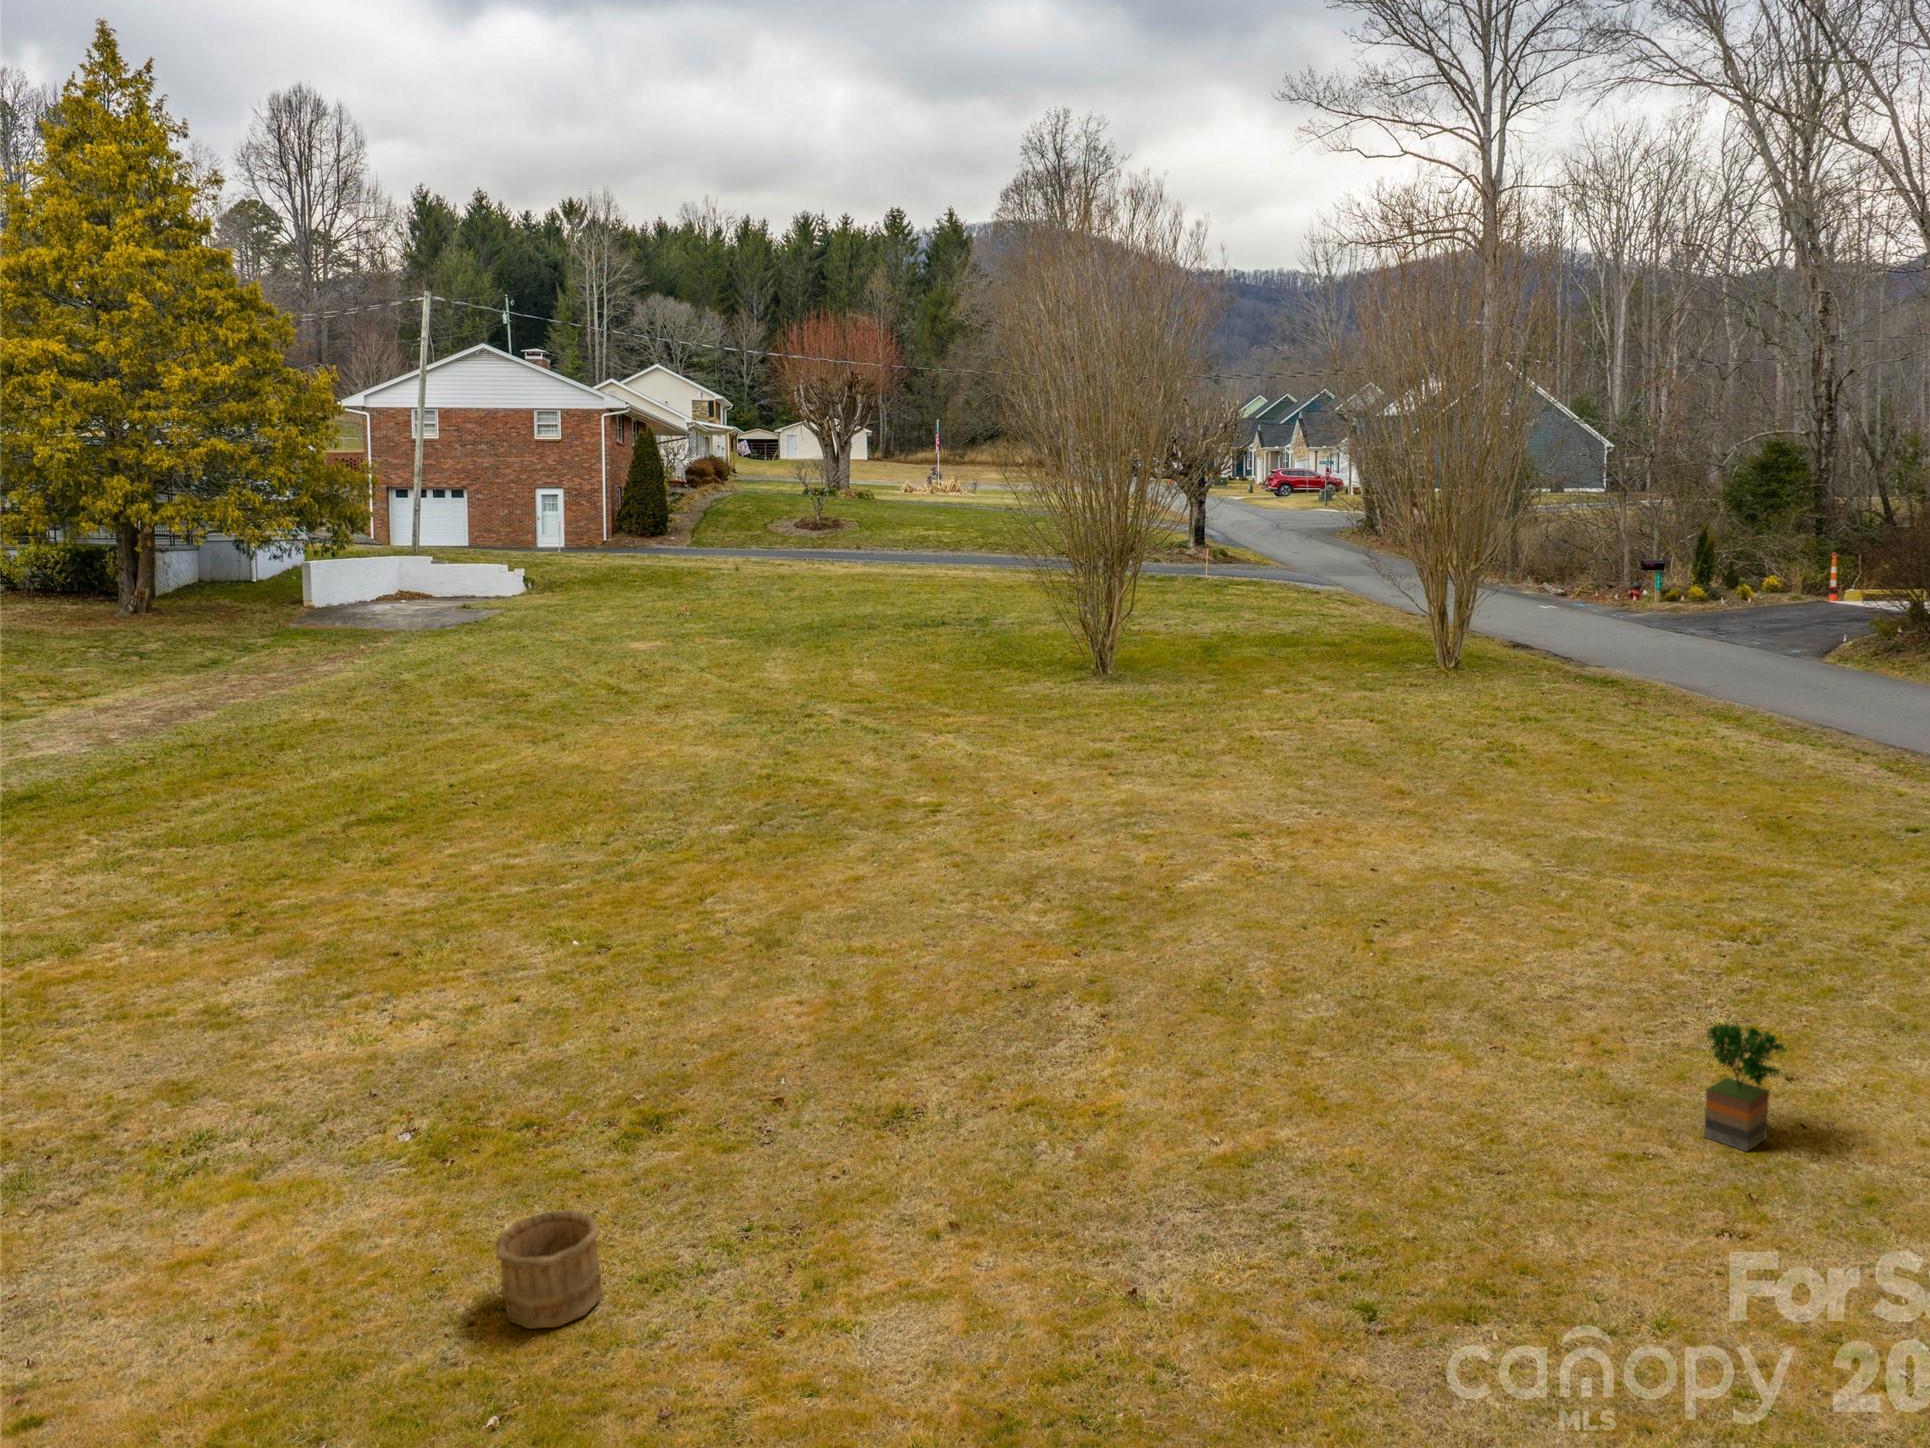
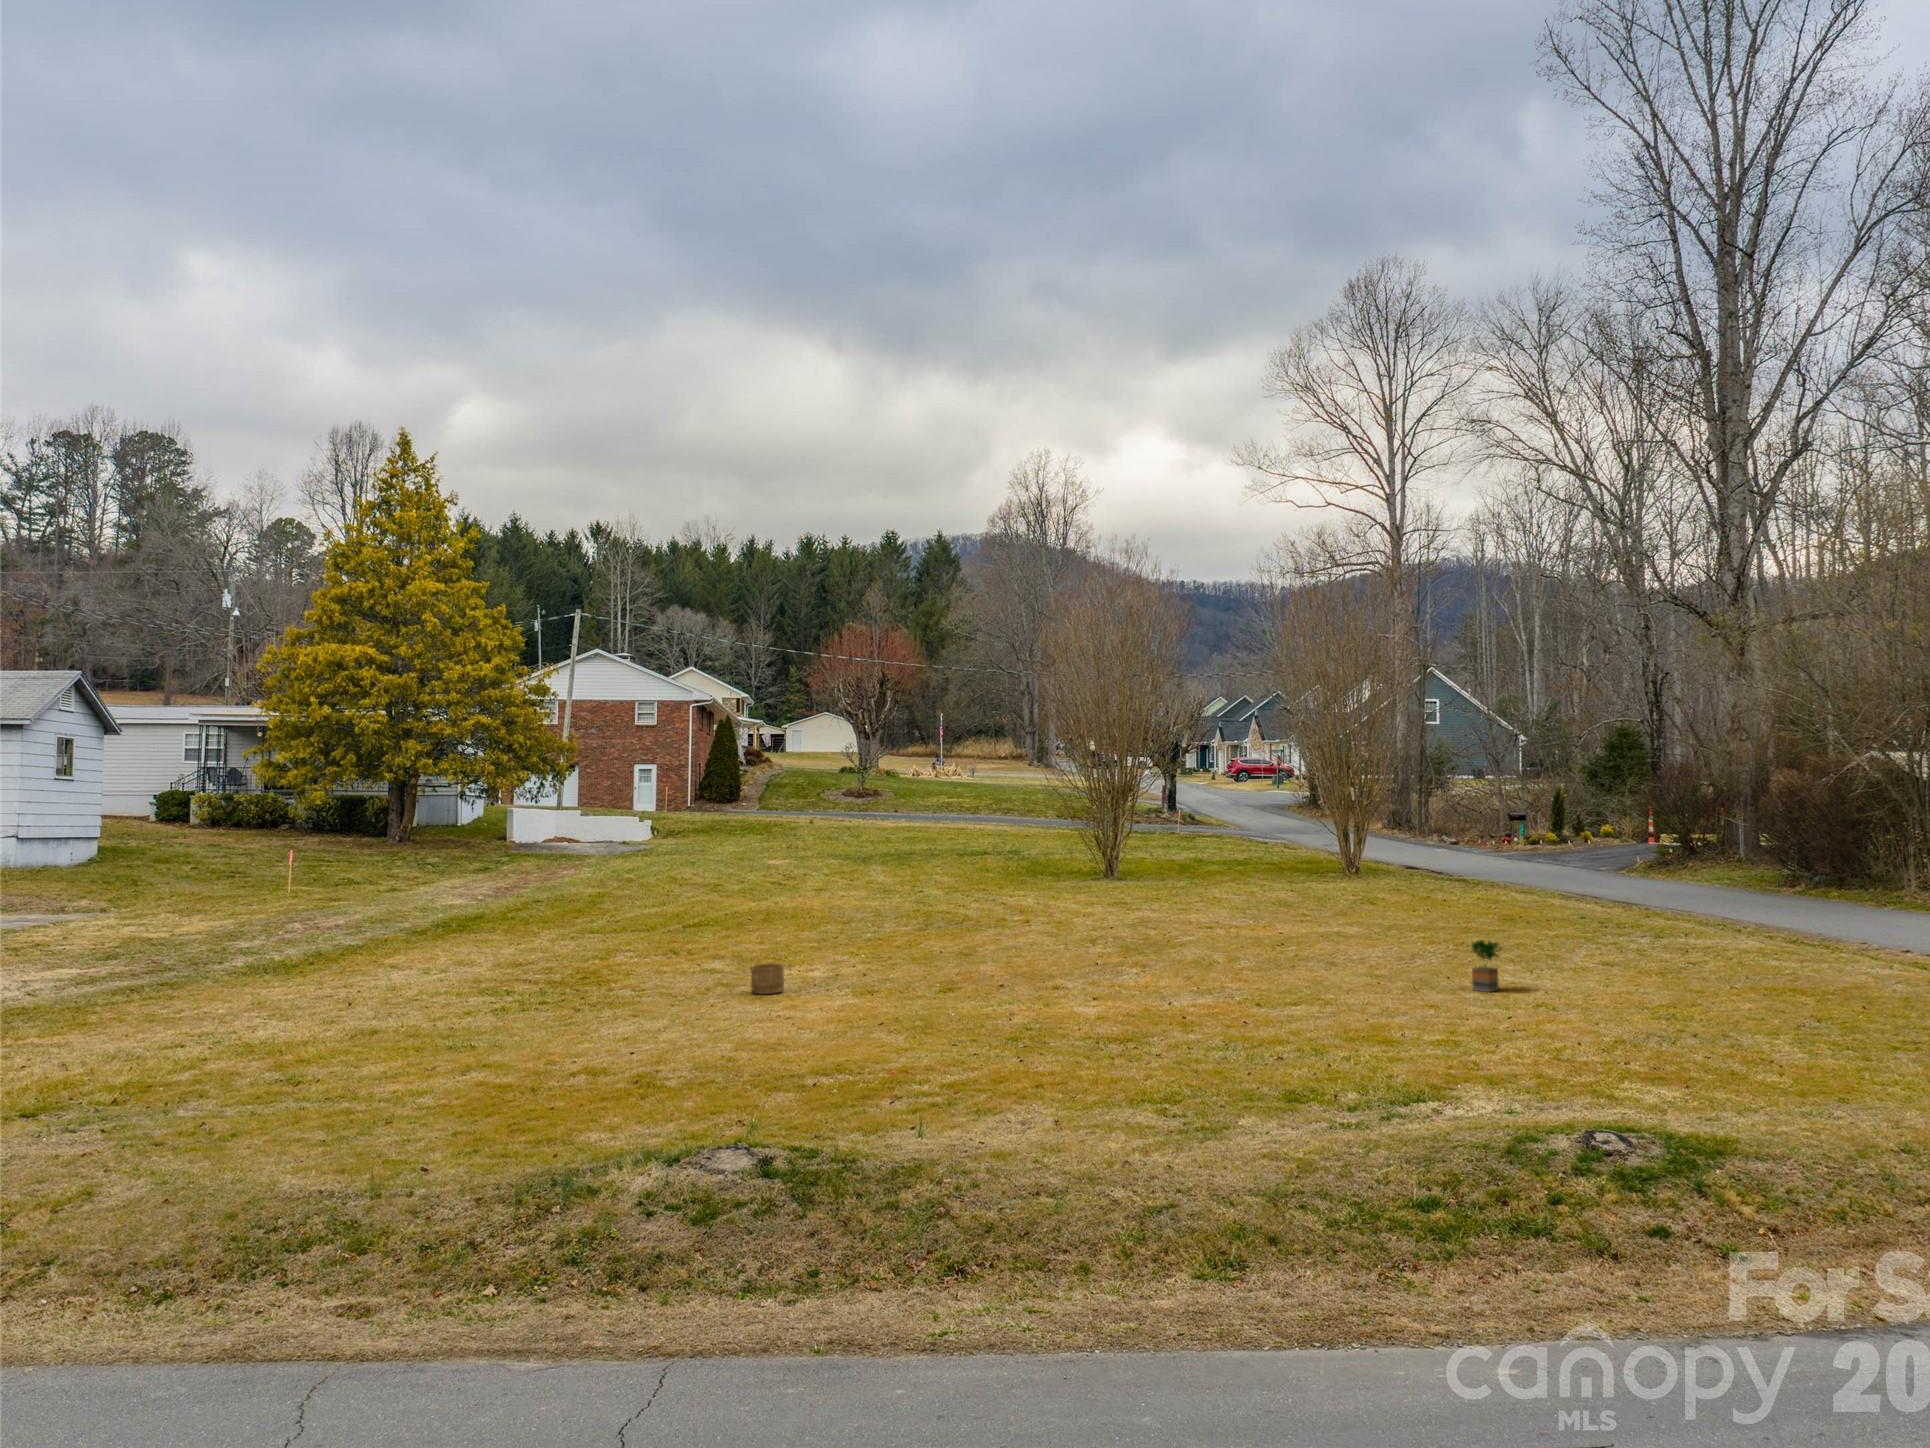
wooden bucket: present [496,1210,601,1329] -> present [750,963,784,994]

